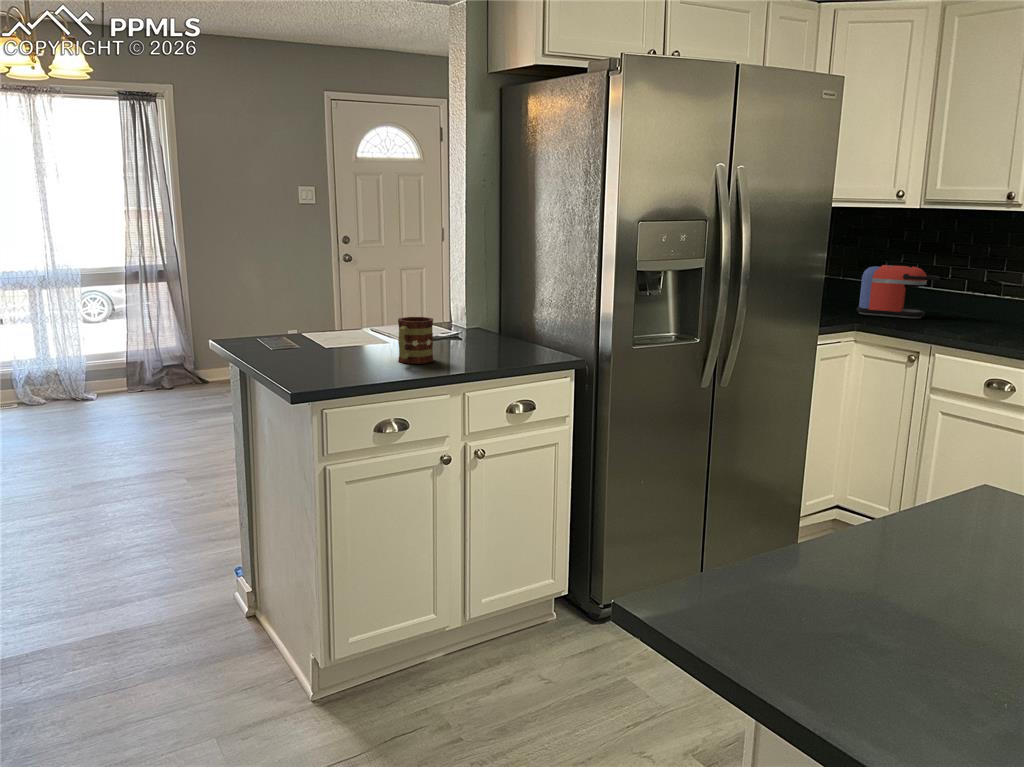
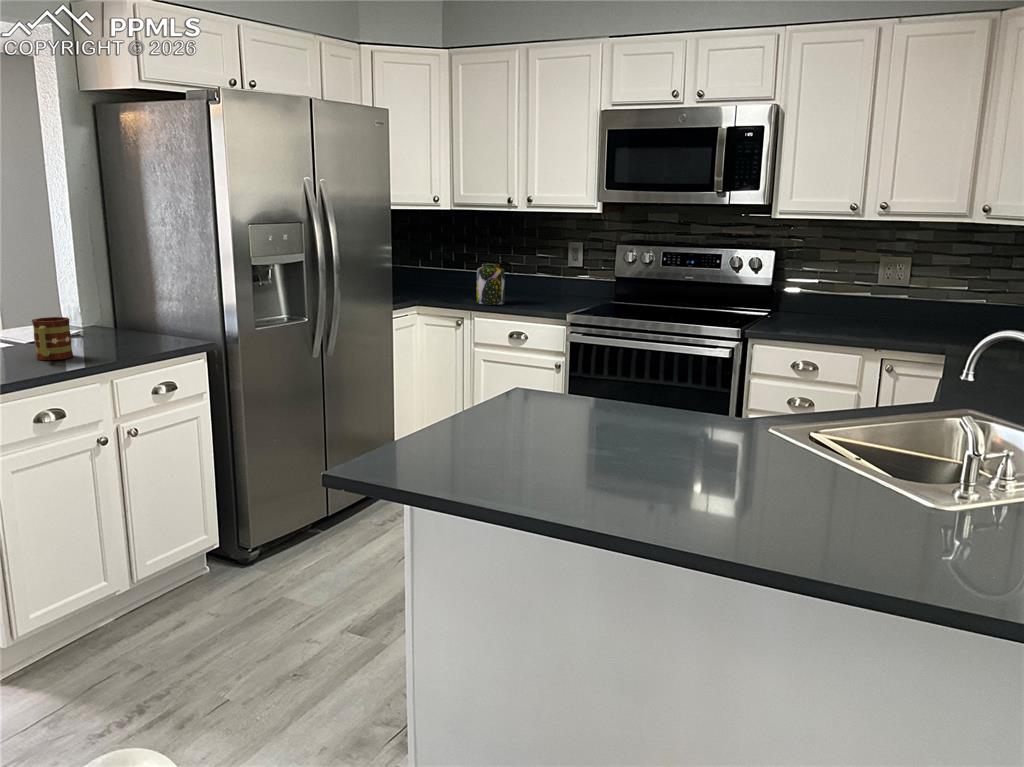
coffee maker: present [857,265,940,318] -> none [414,254,469,294]
jar: none [942,282,990,339] -> present [477,264,505,305]

